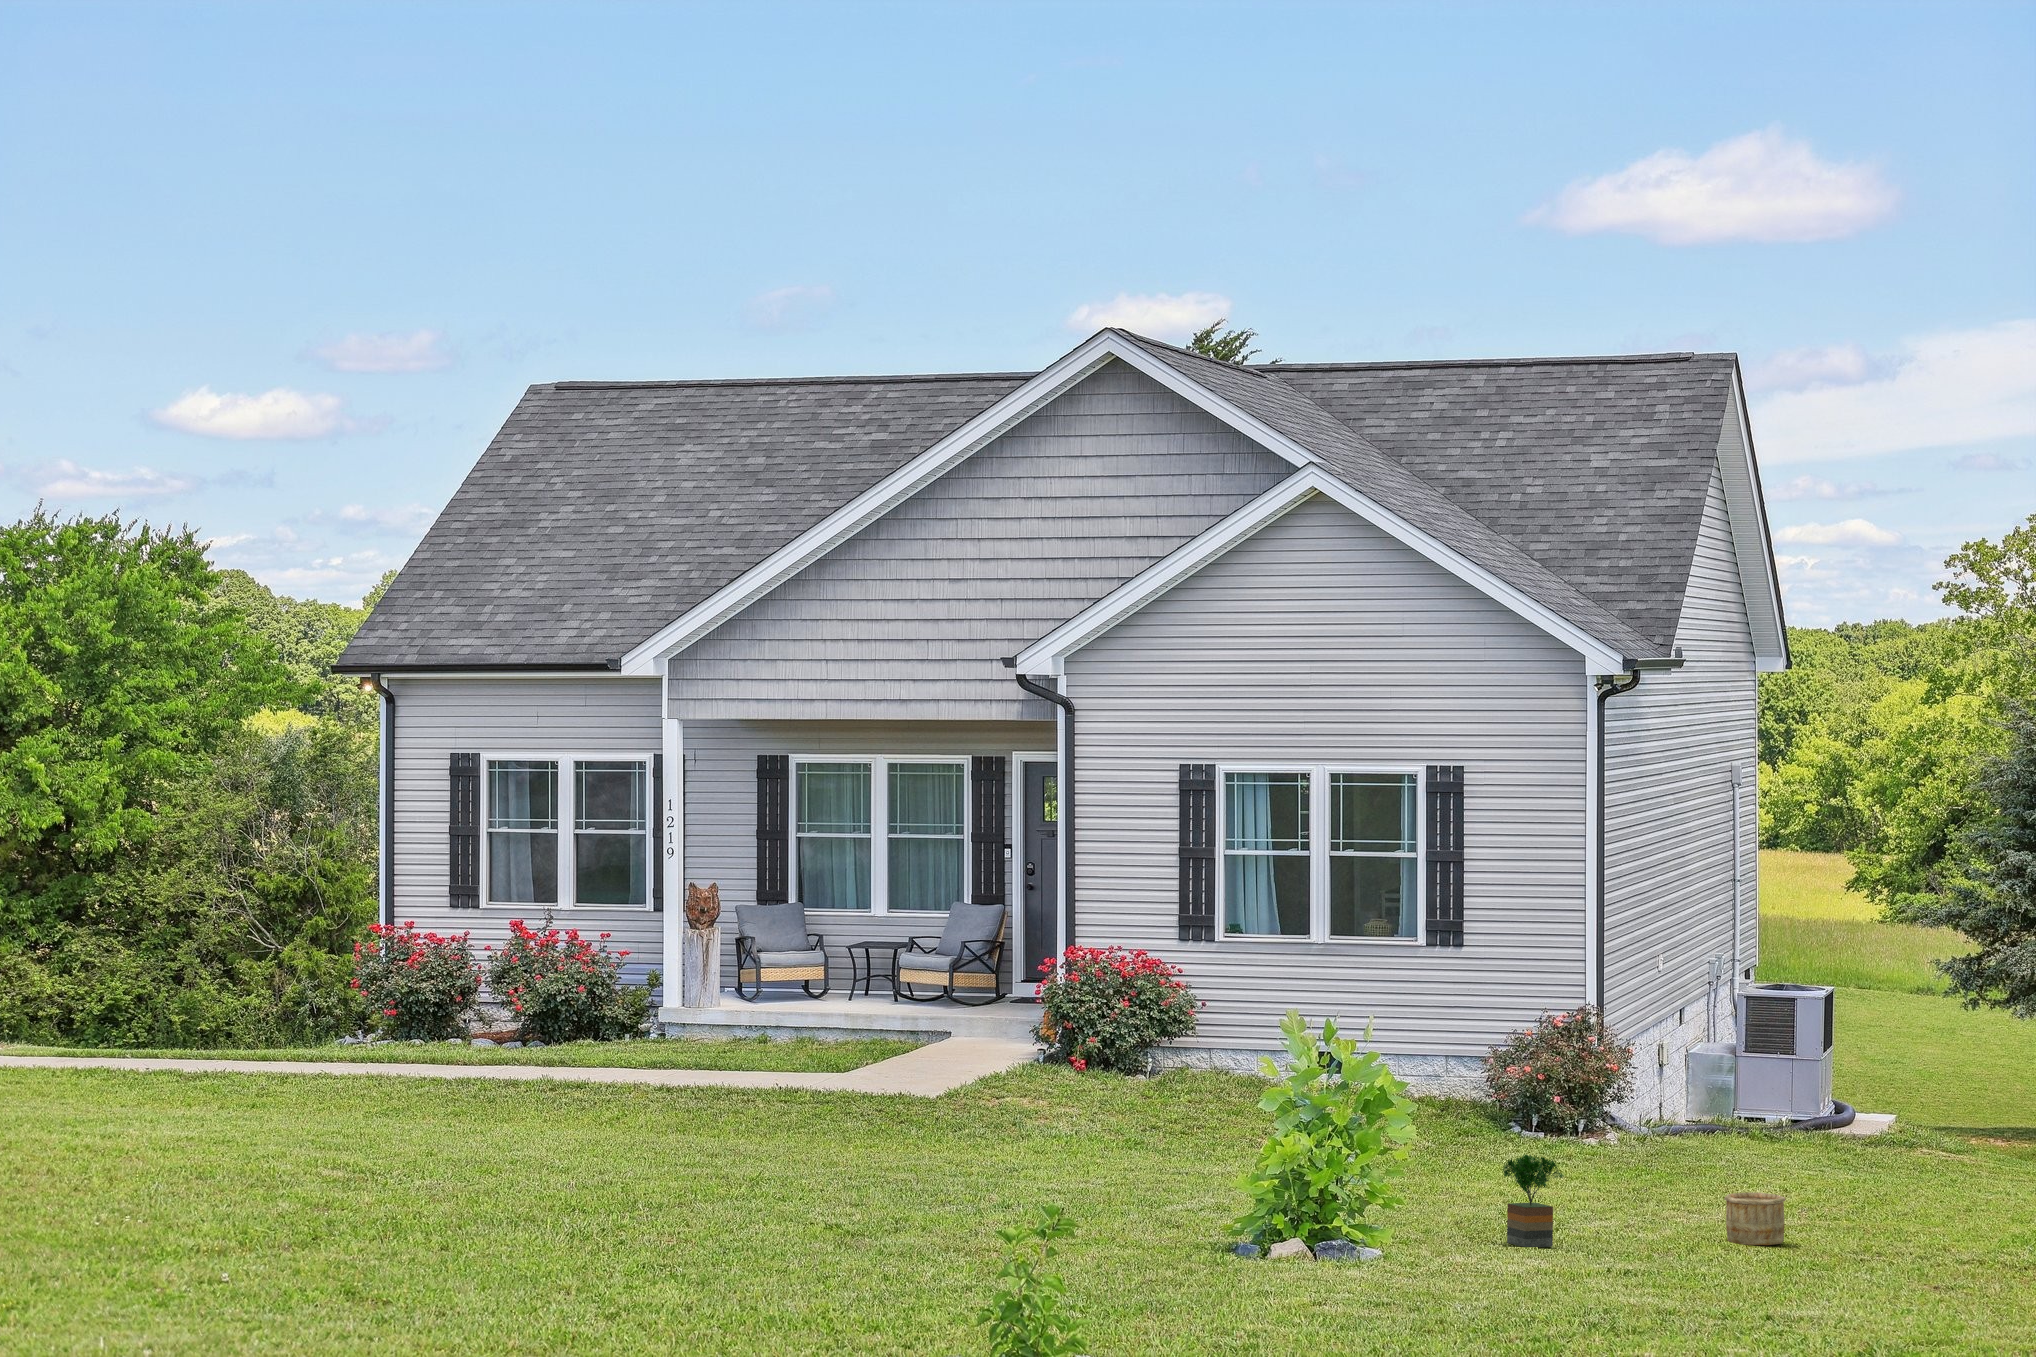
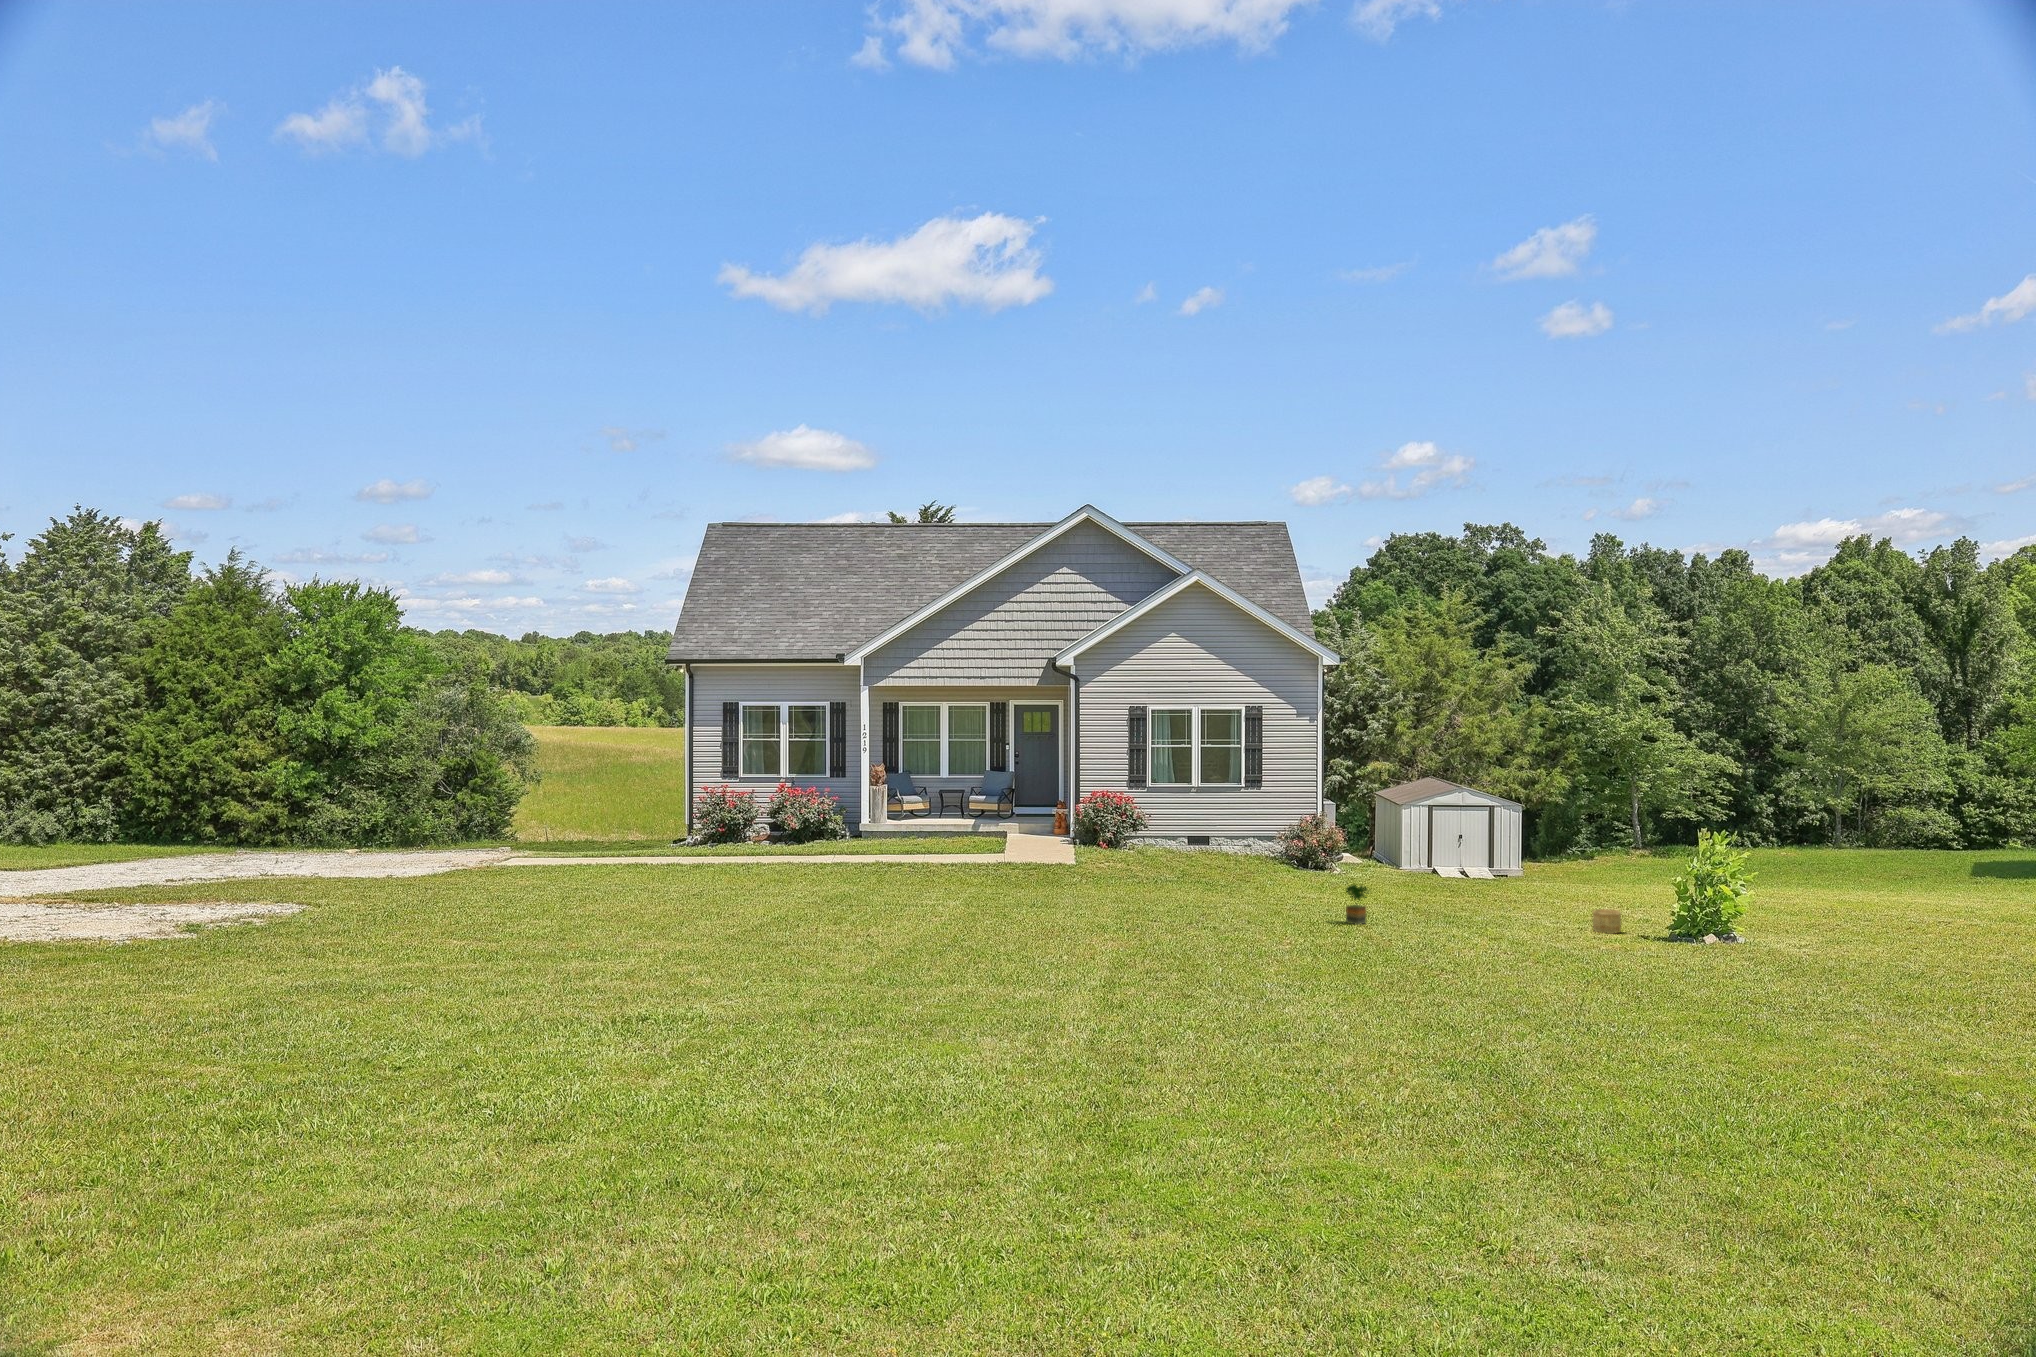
potted tree: present [1502,1155,1564,1247] -> present [1346,885,1369,925]

